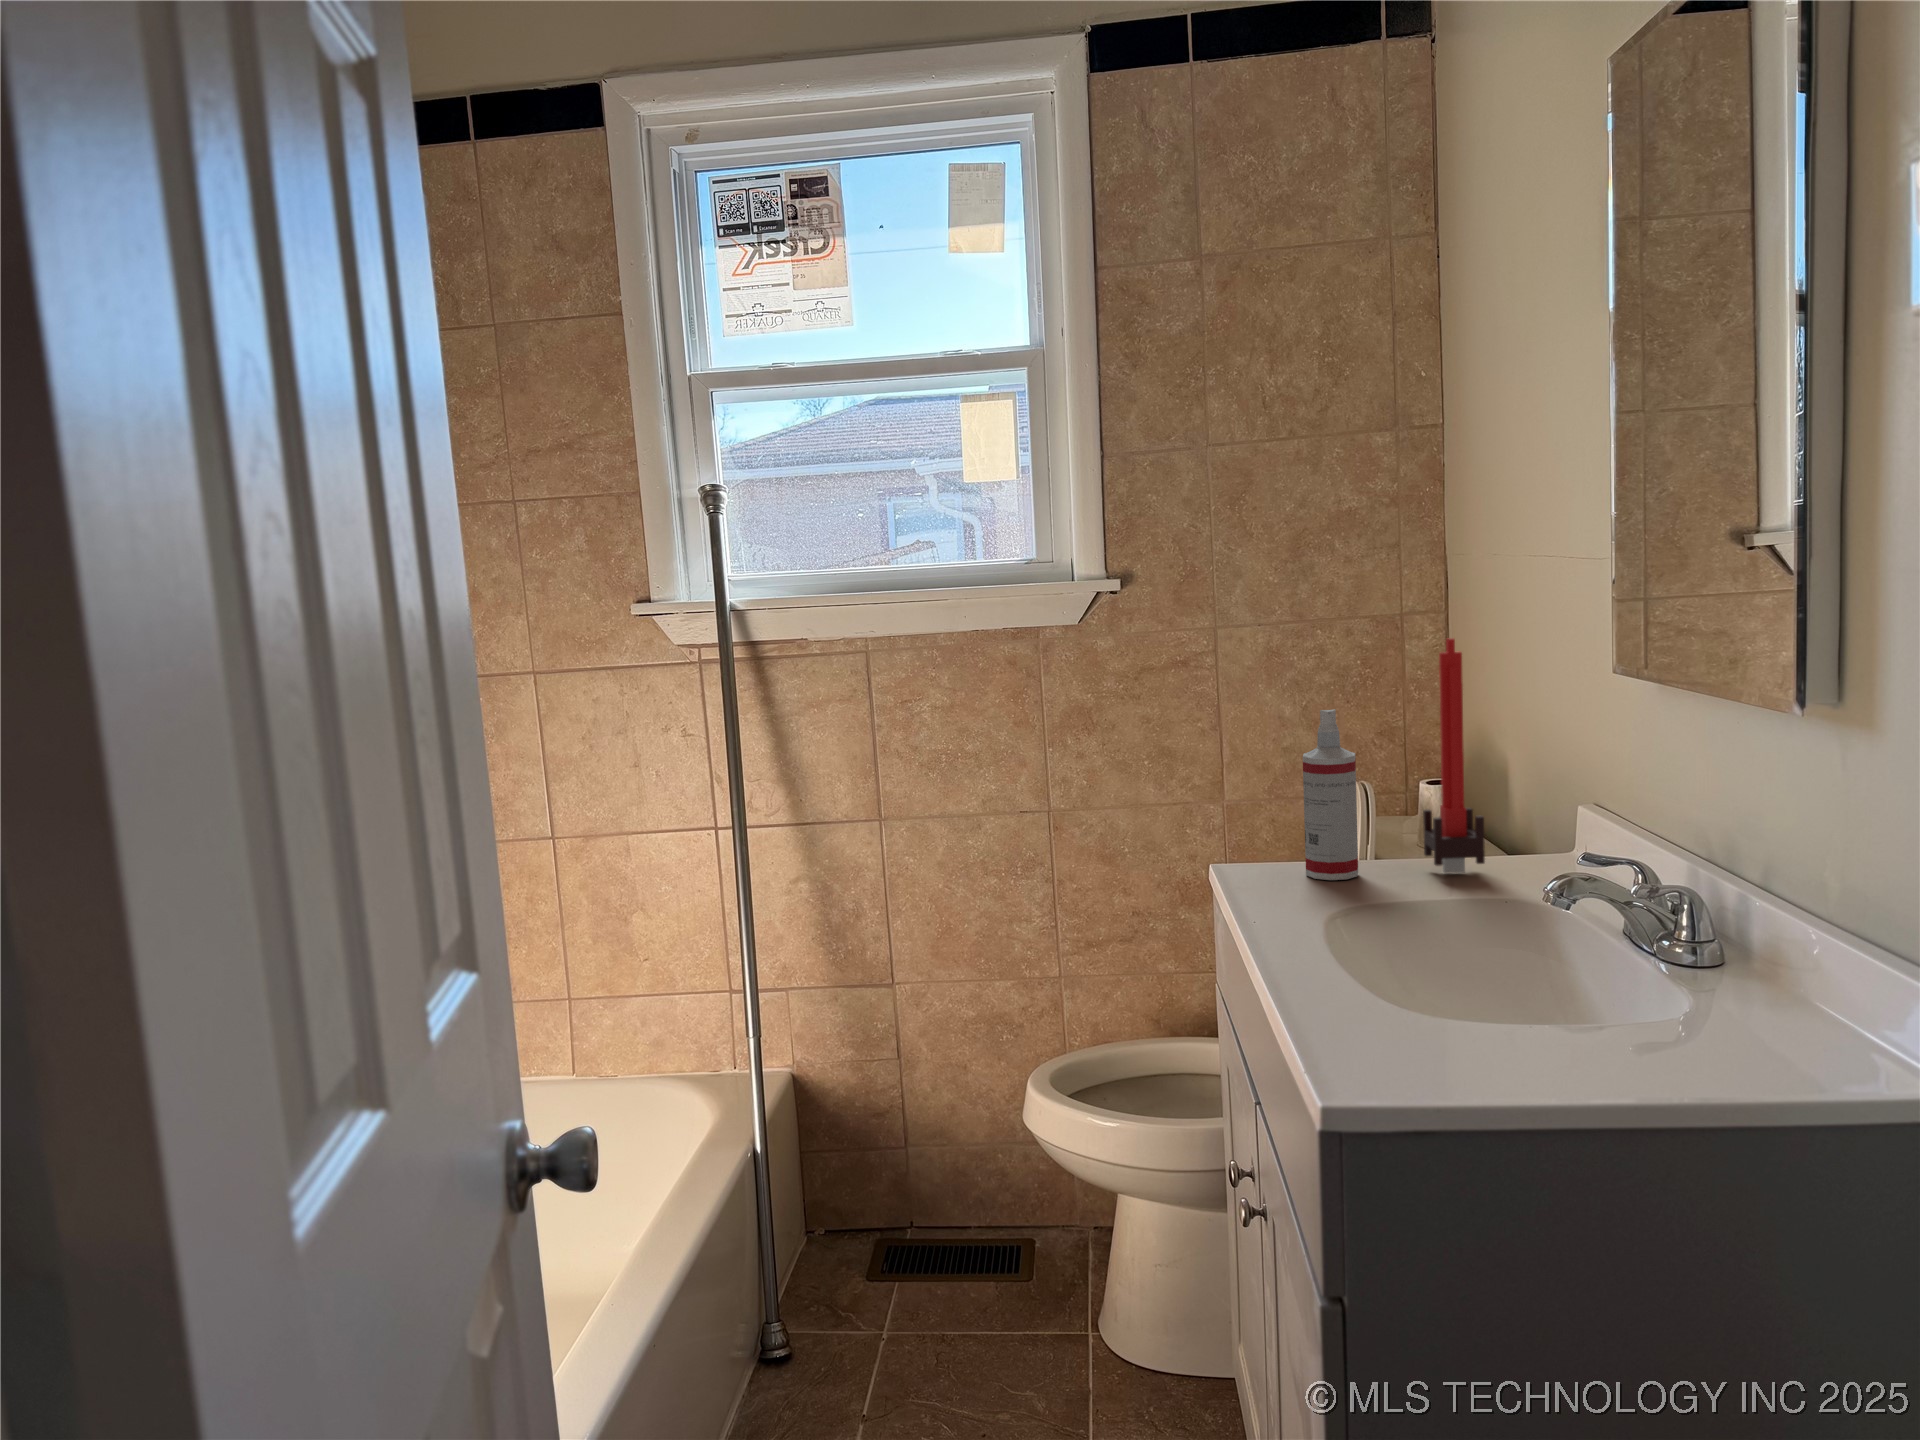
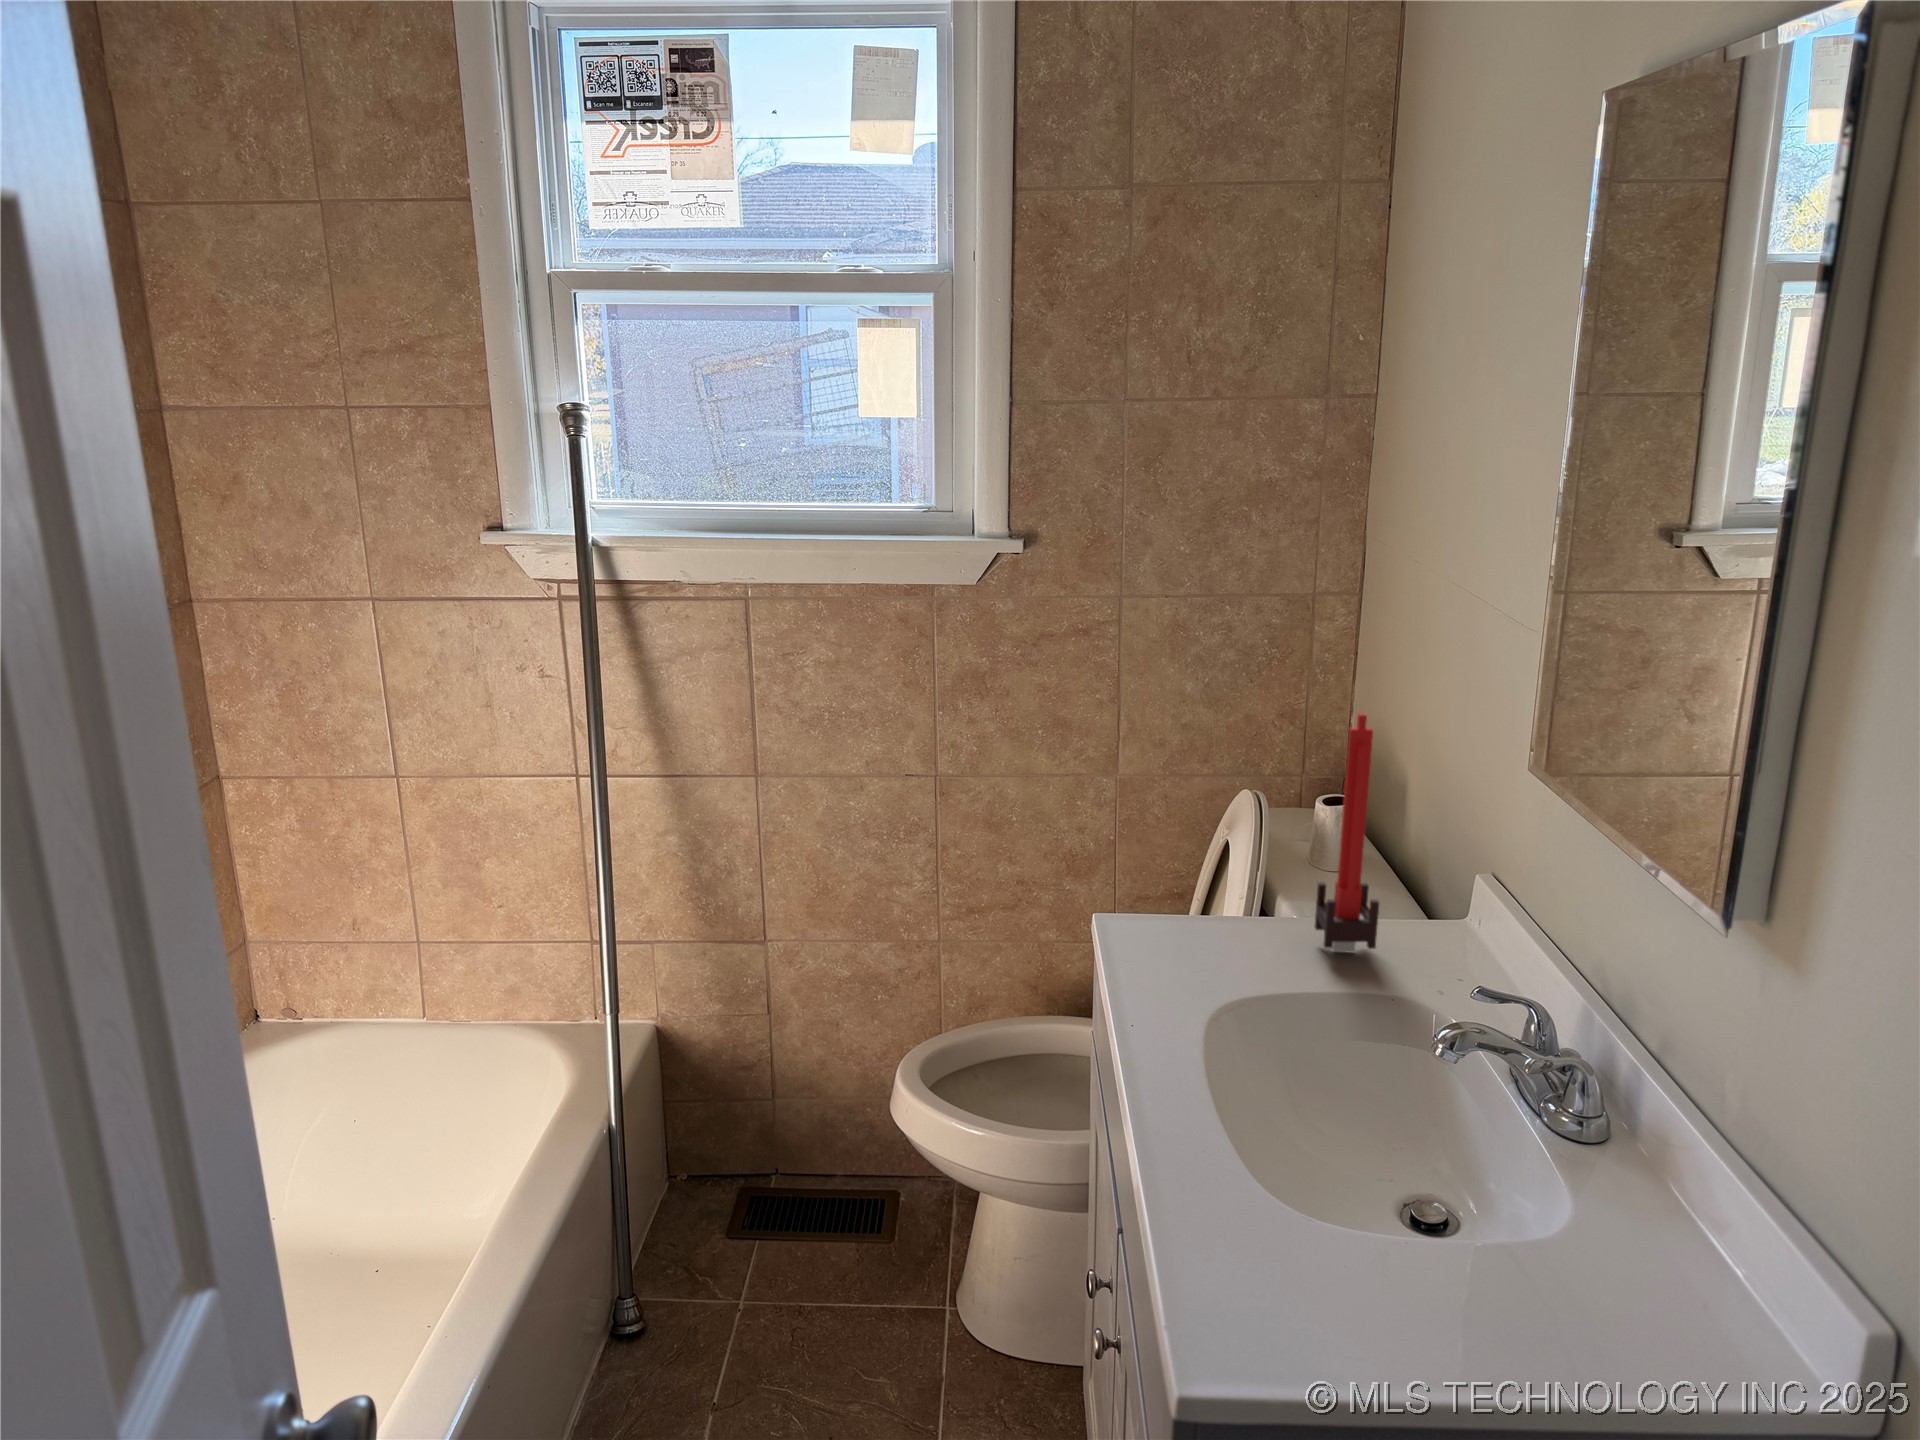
spray bottle: present [1303,709,1358,880] -> none [1190,779,1252,957]

